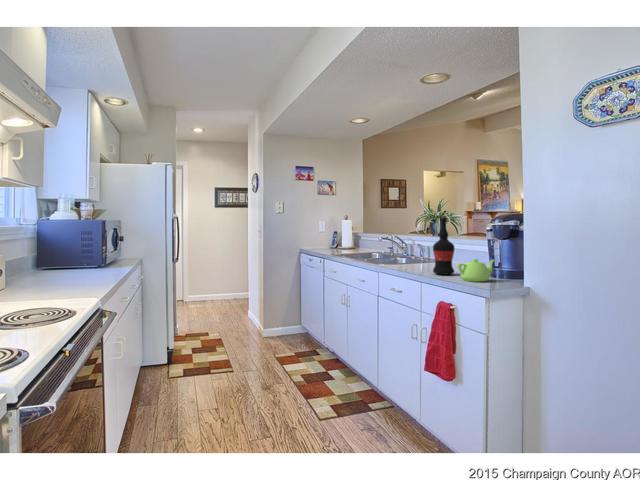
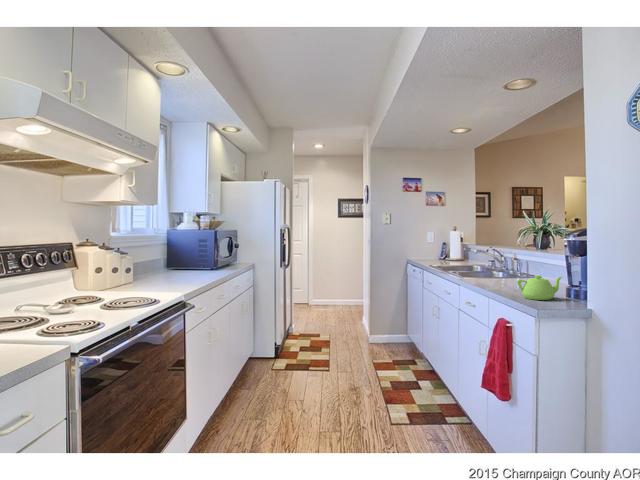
wine bottle: present [433,216,454,275] -> none [502,228,526,290]

